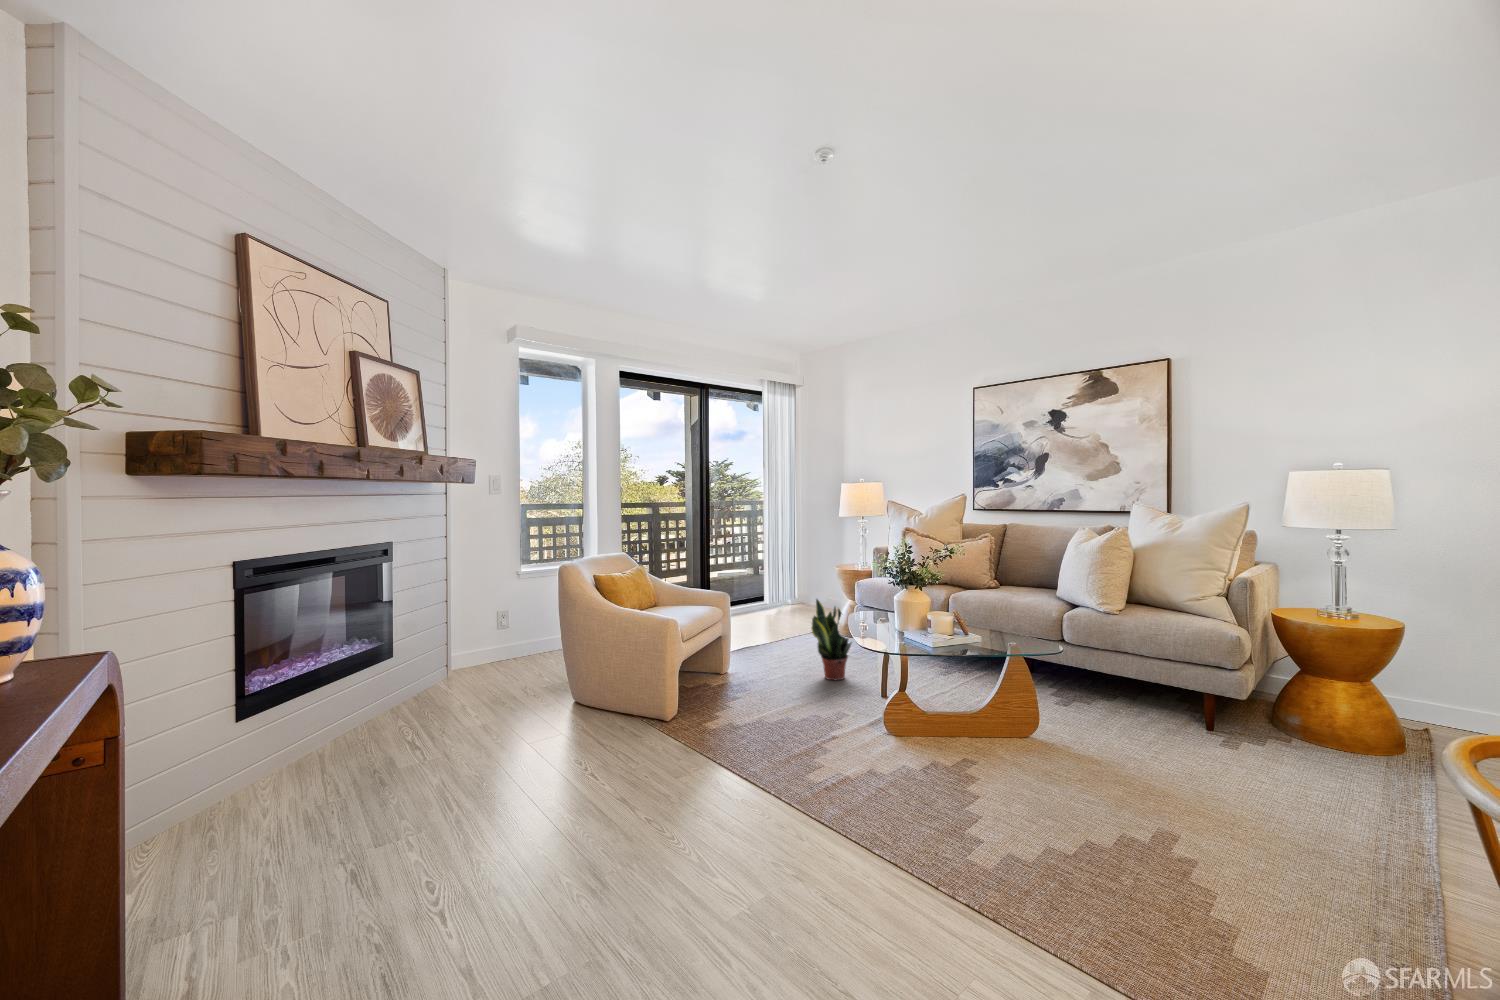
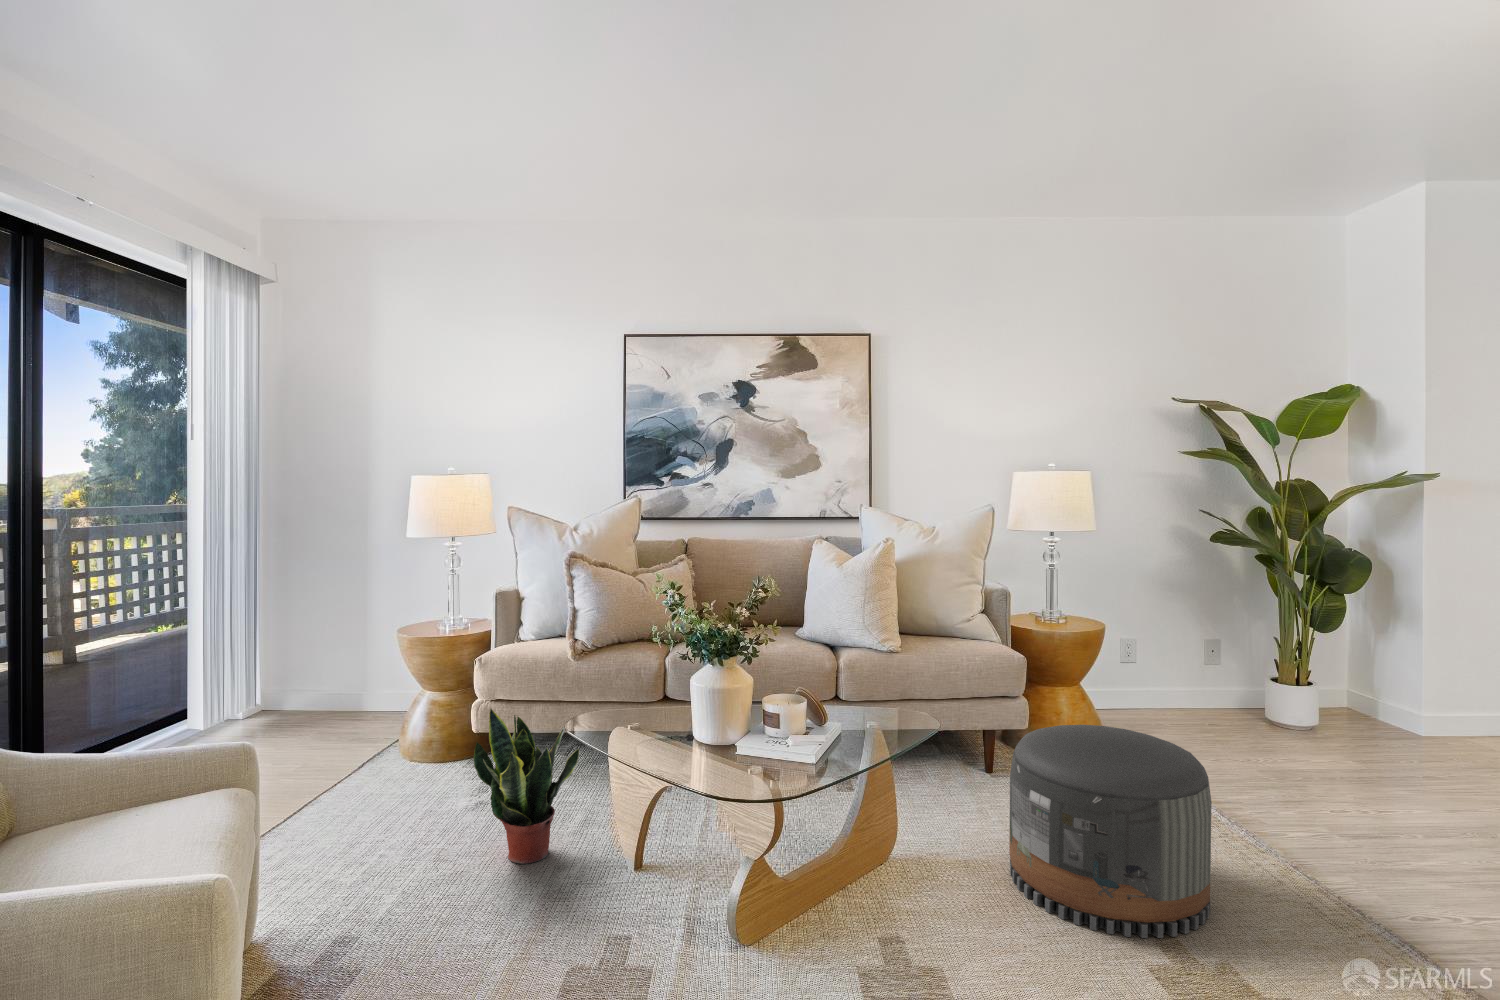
pouf: none [1082,671,1261,841] -> present [1009,725,1212,938]

